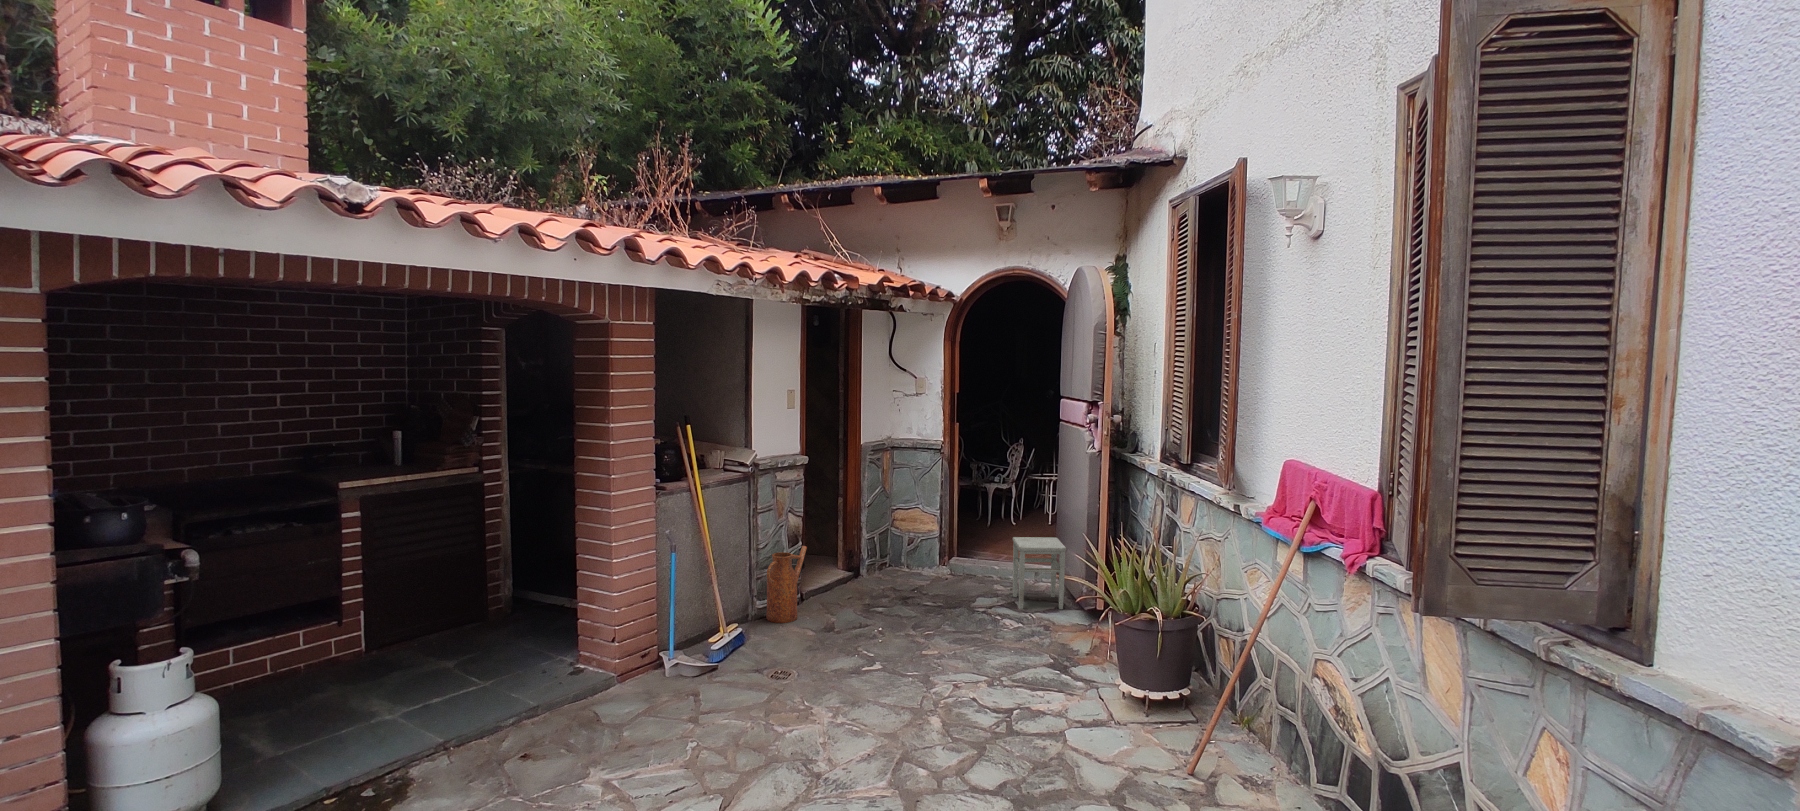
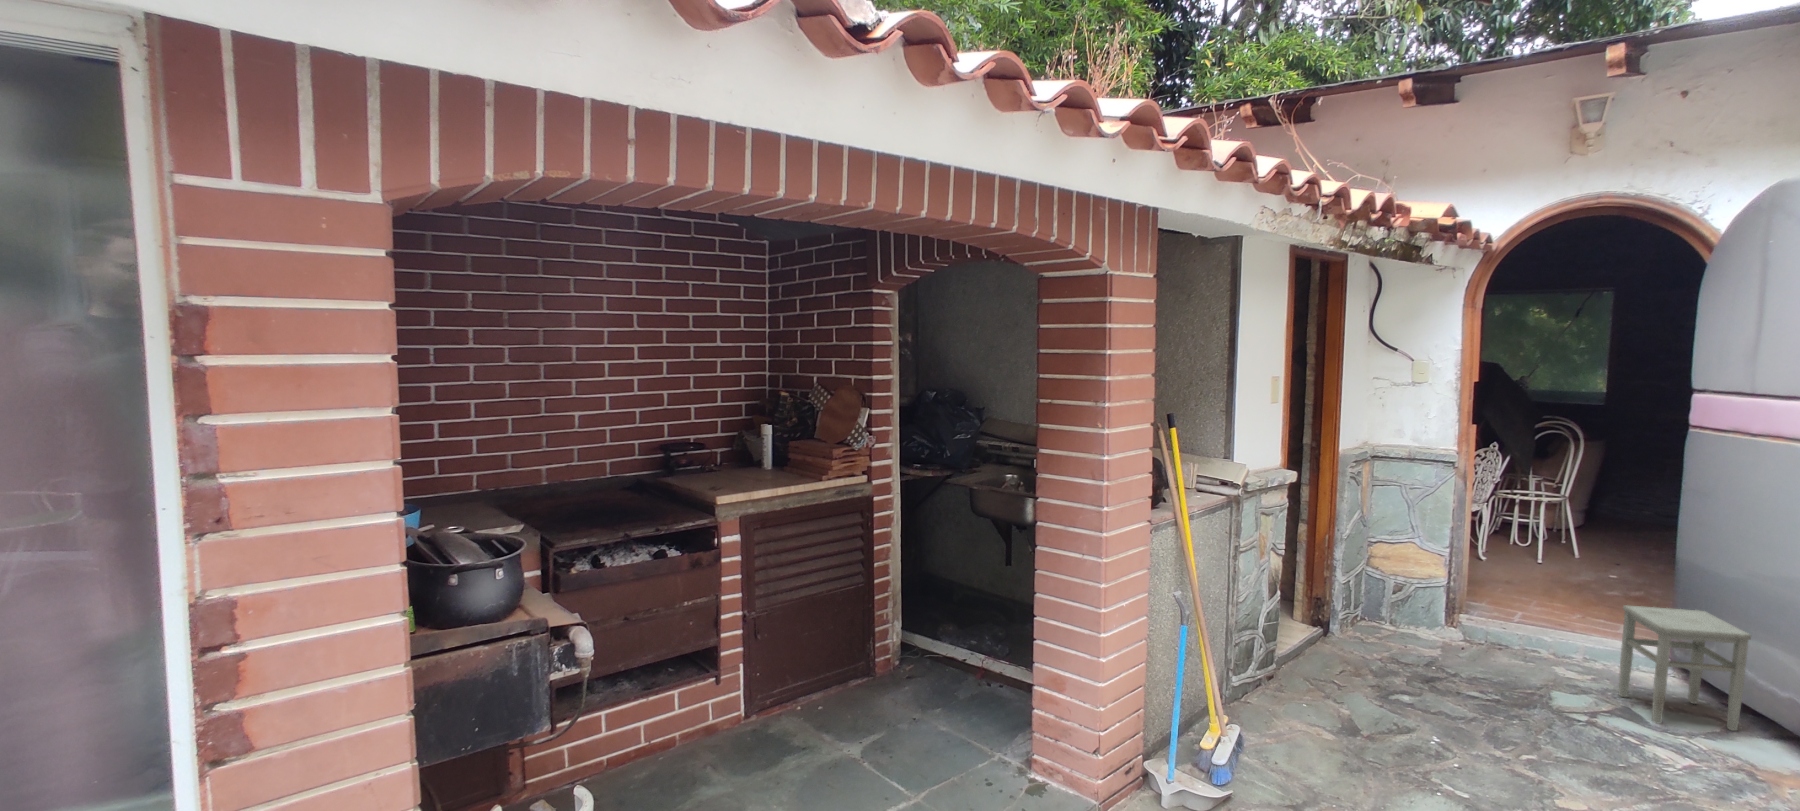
watering can: present [766,546,807,623] -> none [1249,601,1303,717]

